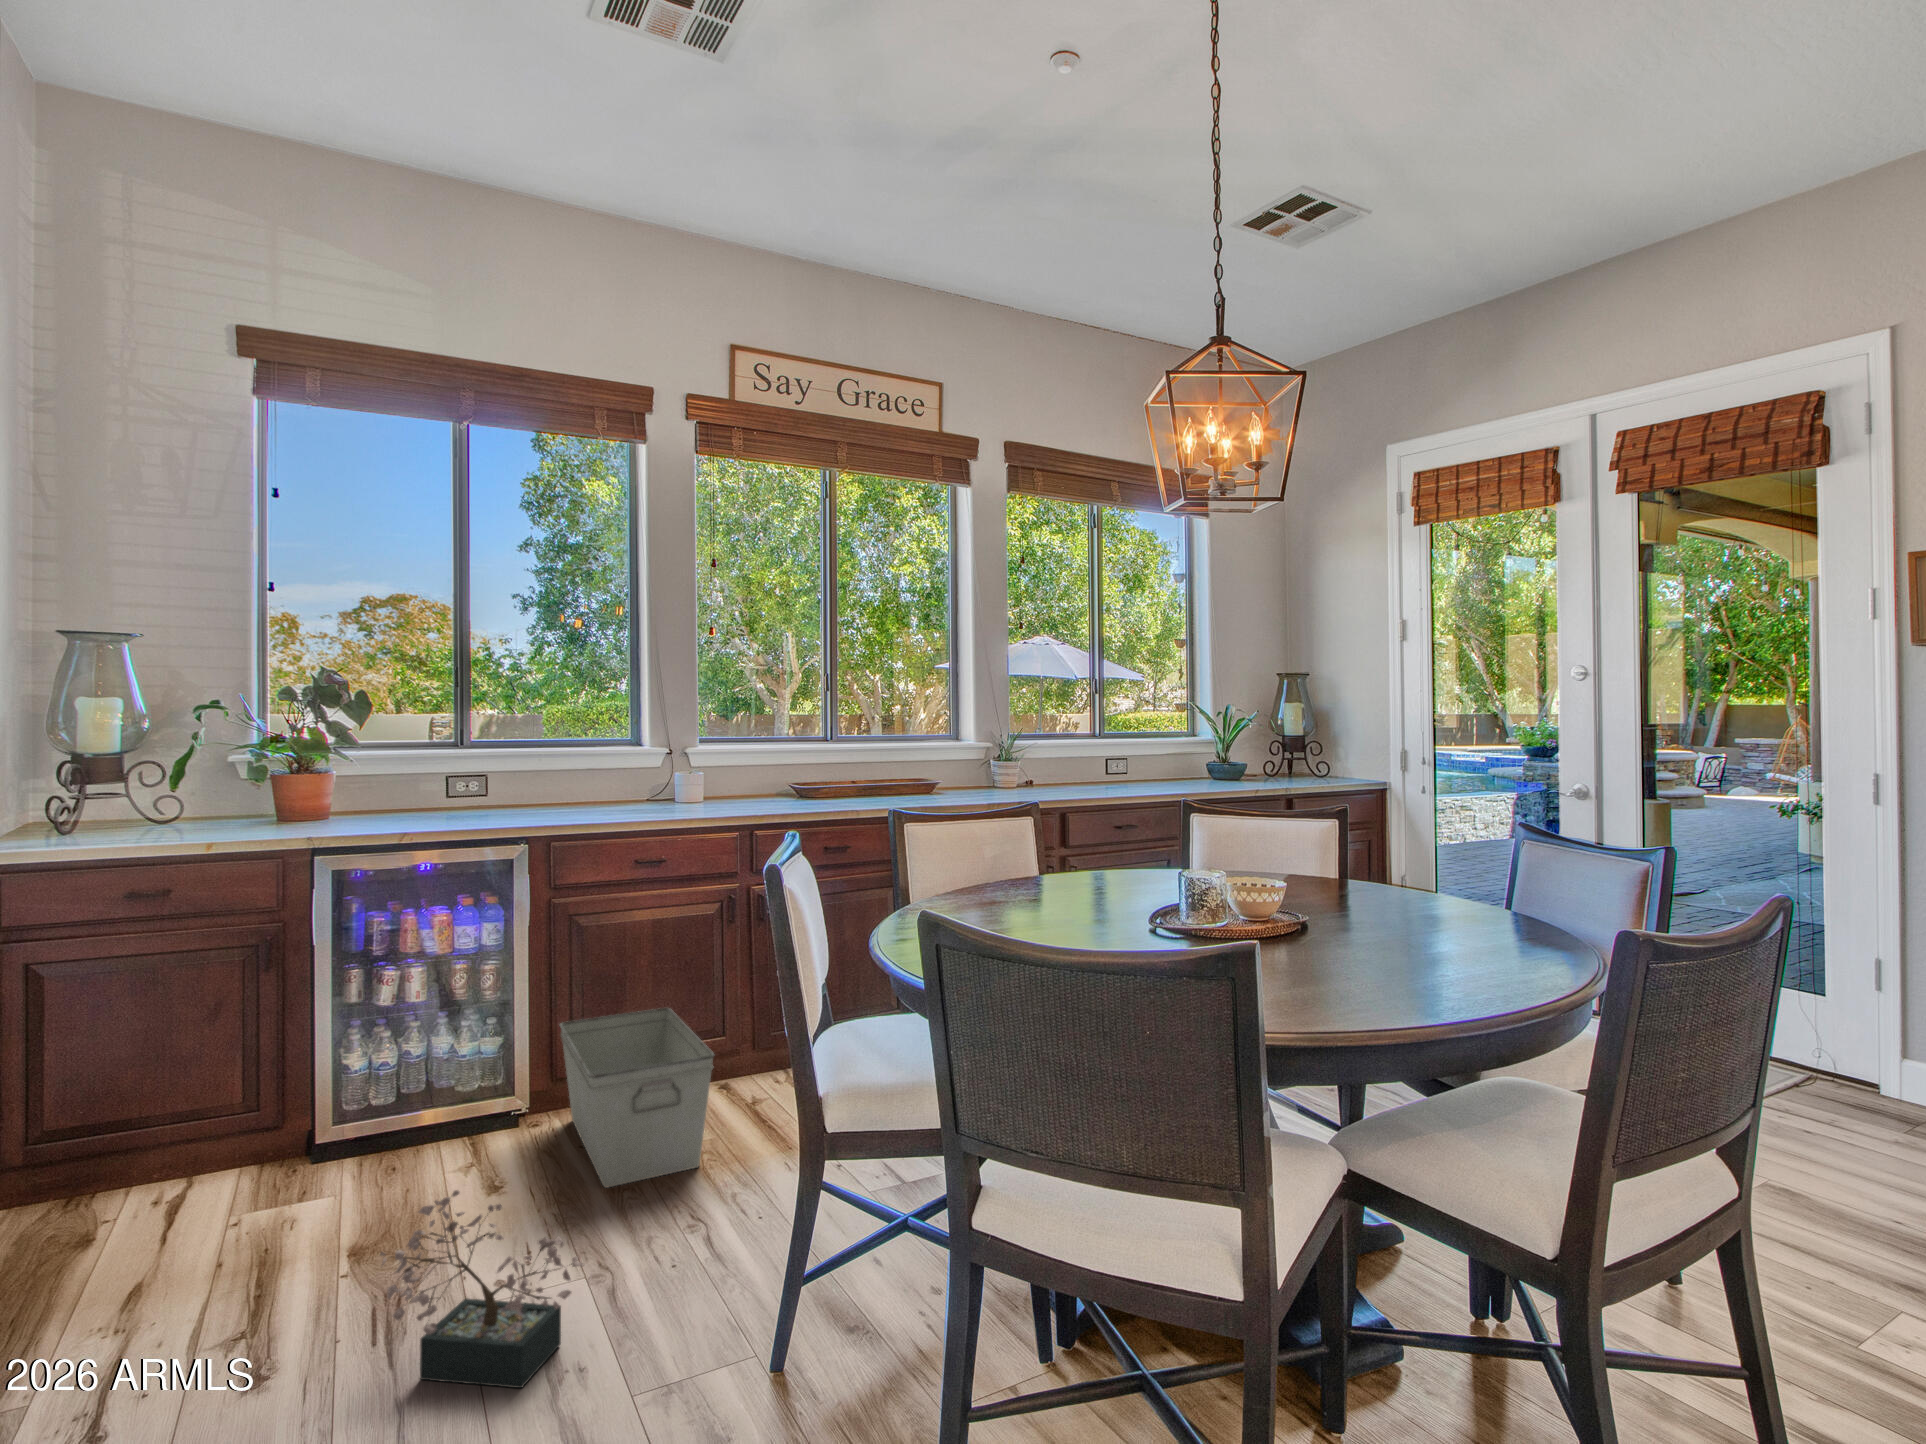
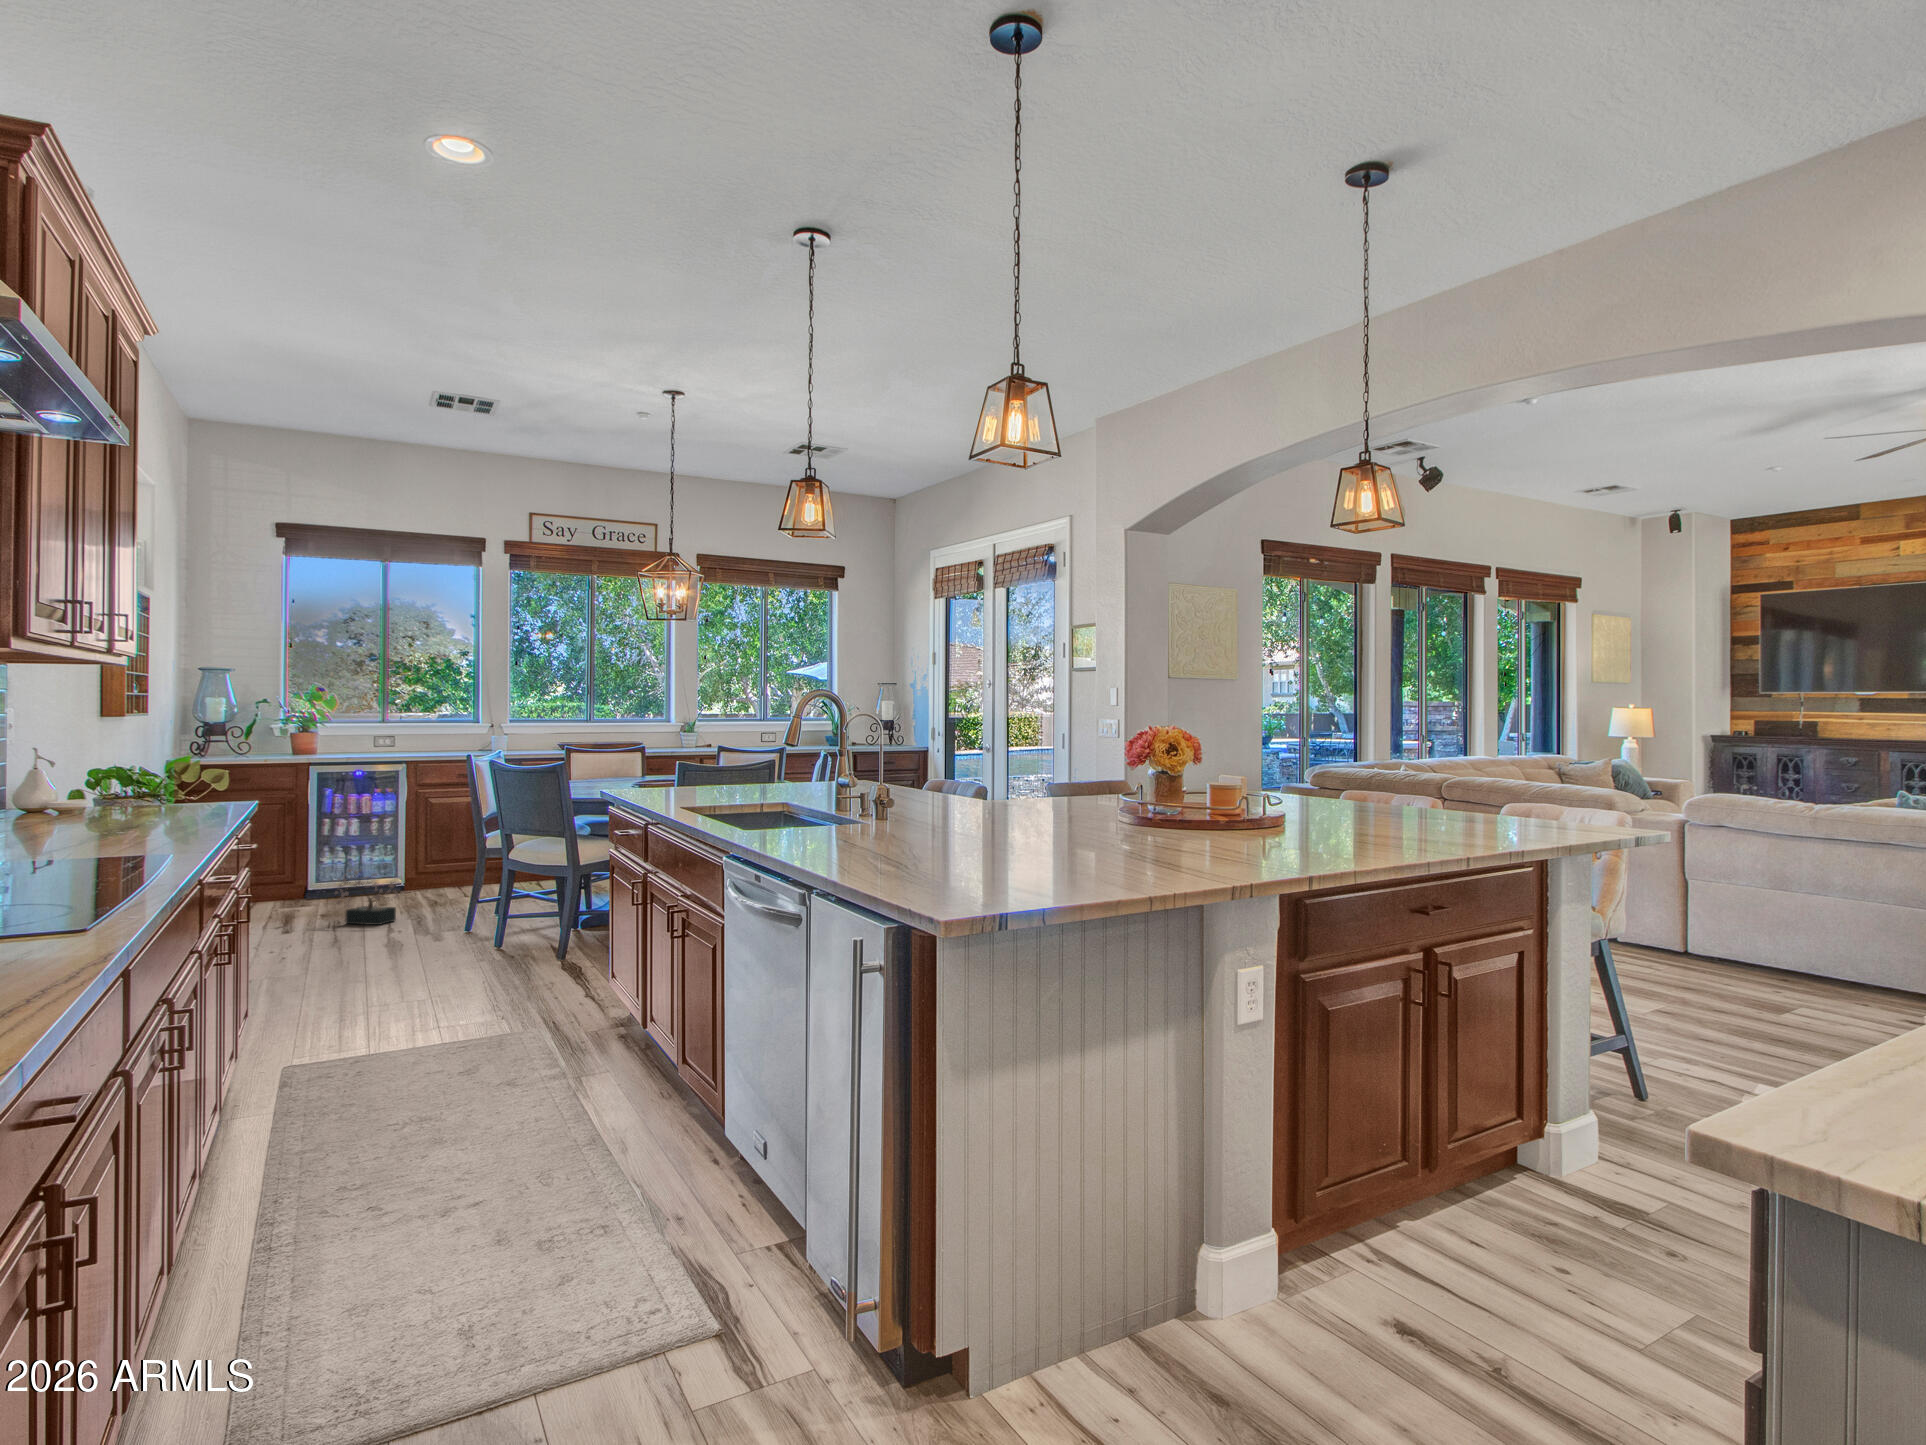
storage bin: present [559,1008,714,1188] -> none [420,845,483,903]

